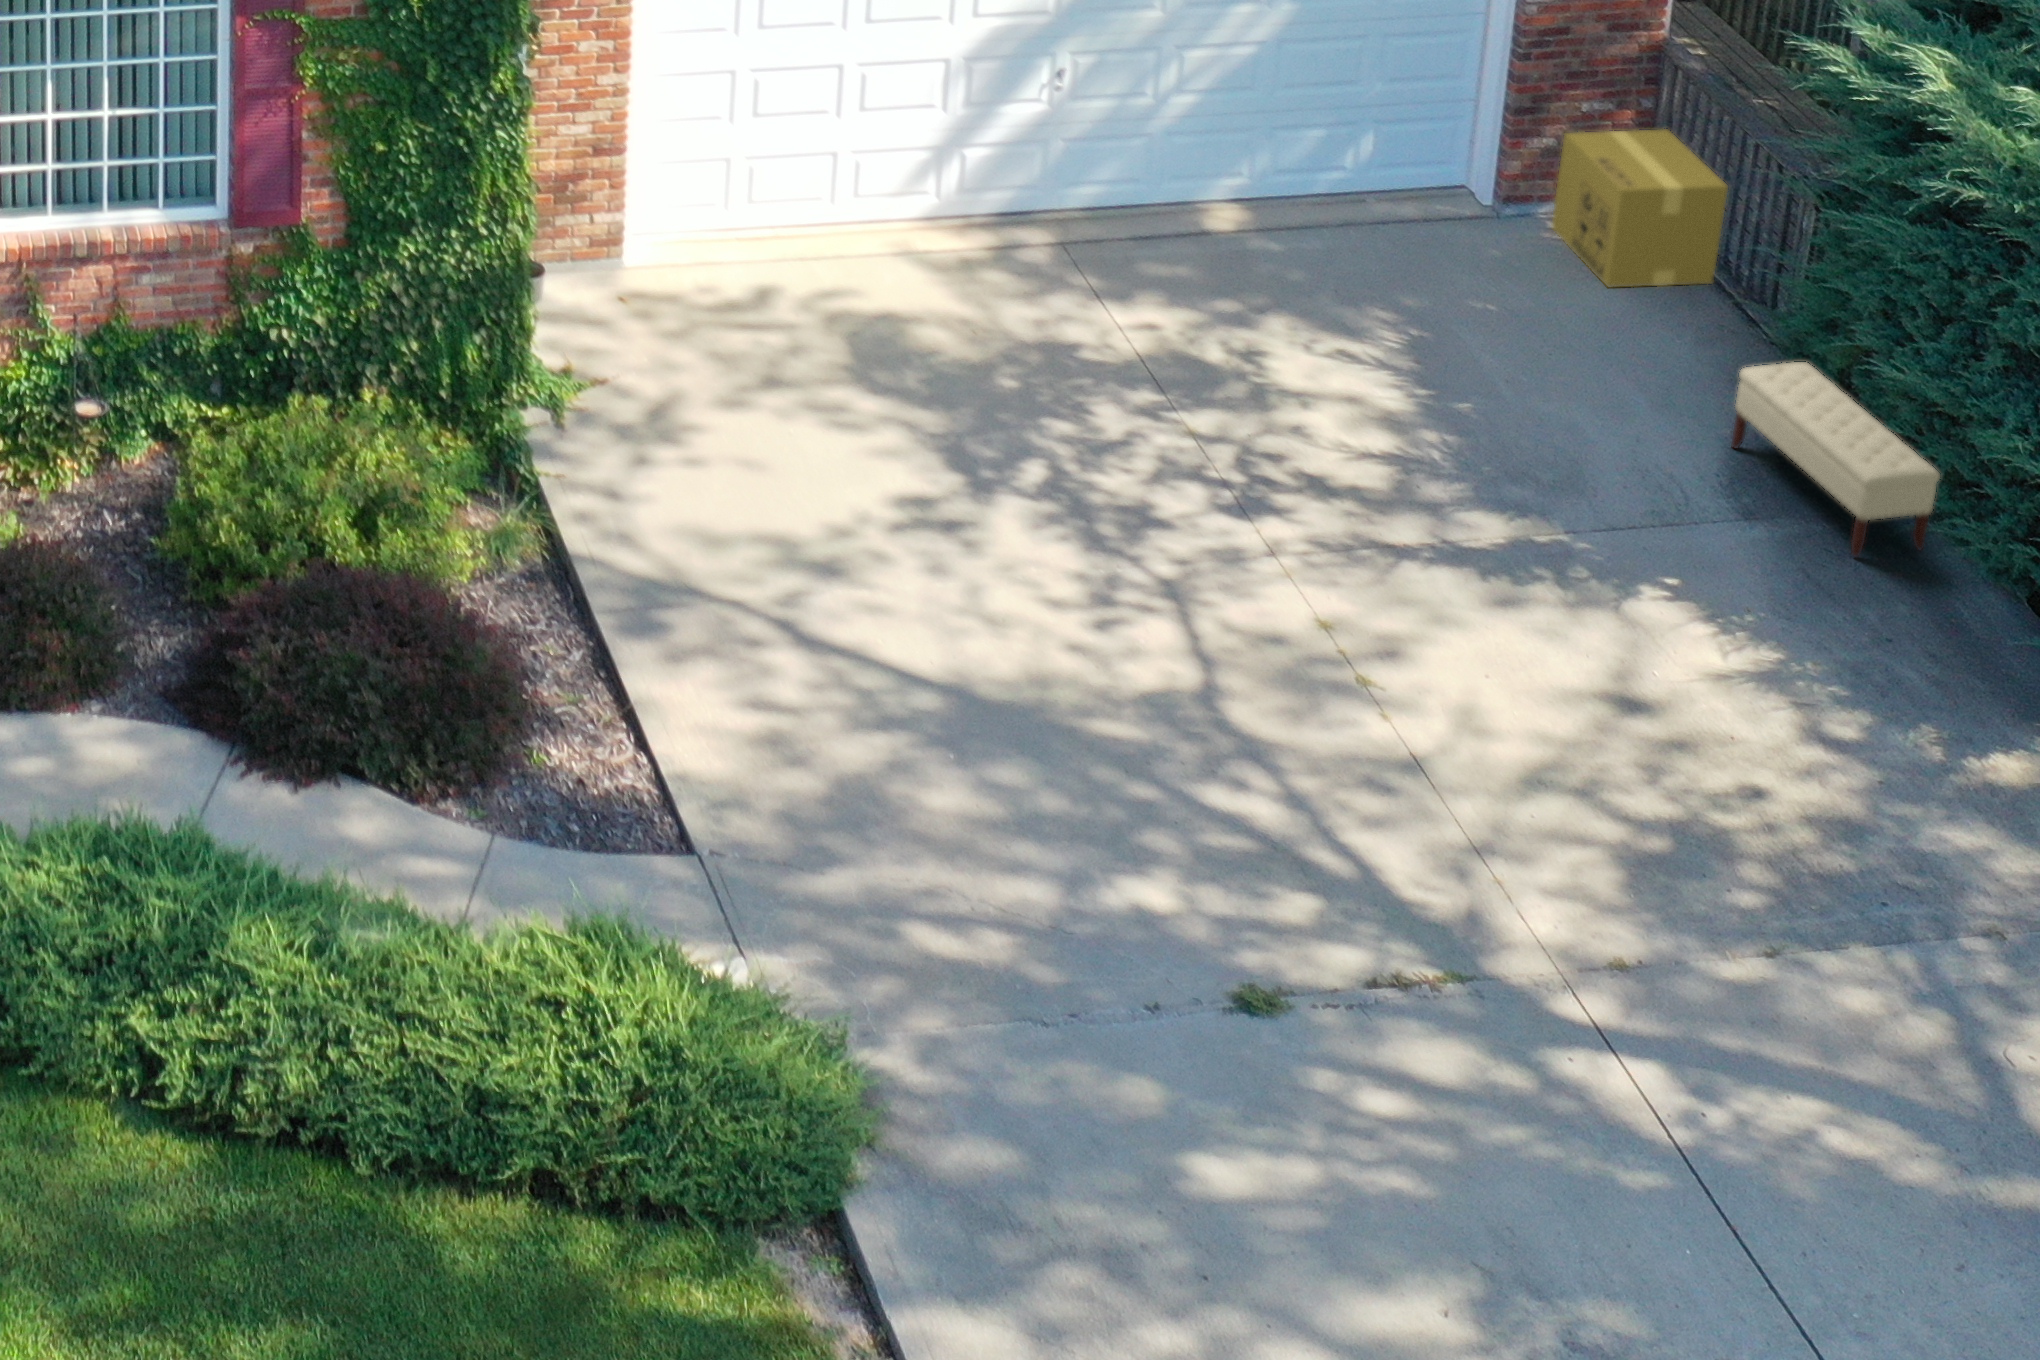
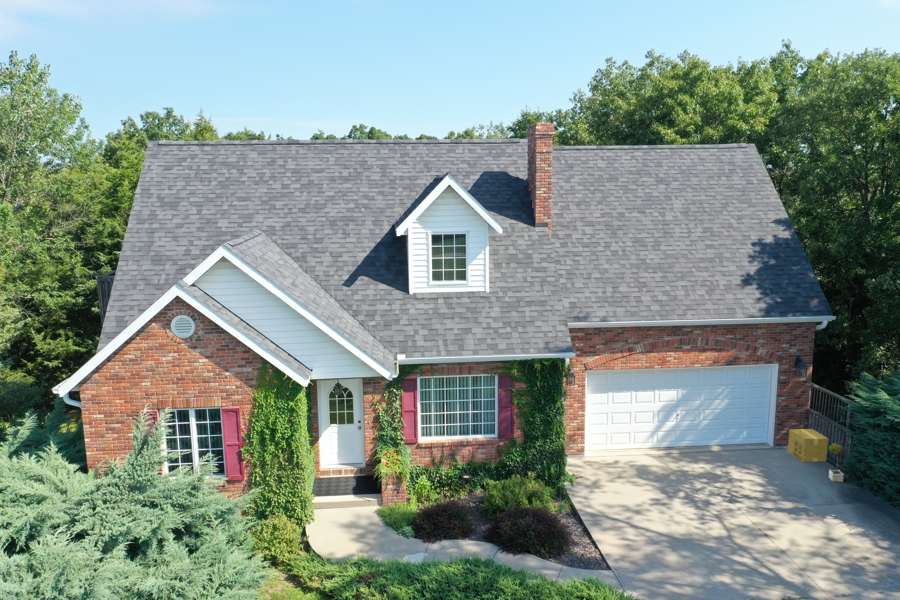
potted tree: none [1706,227,1787,398] -> present [829,443,846,482]
bench: present [1732,362,1940,557] -> none [838,471,891,512]

